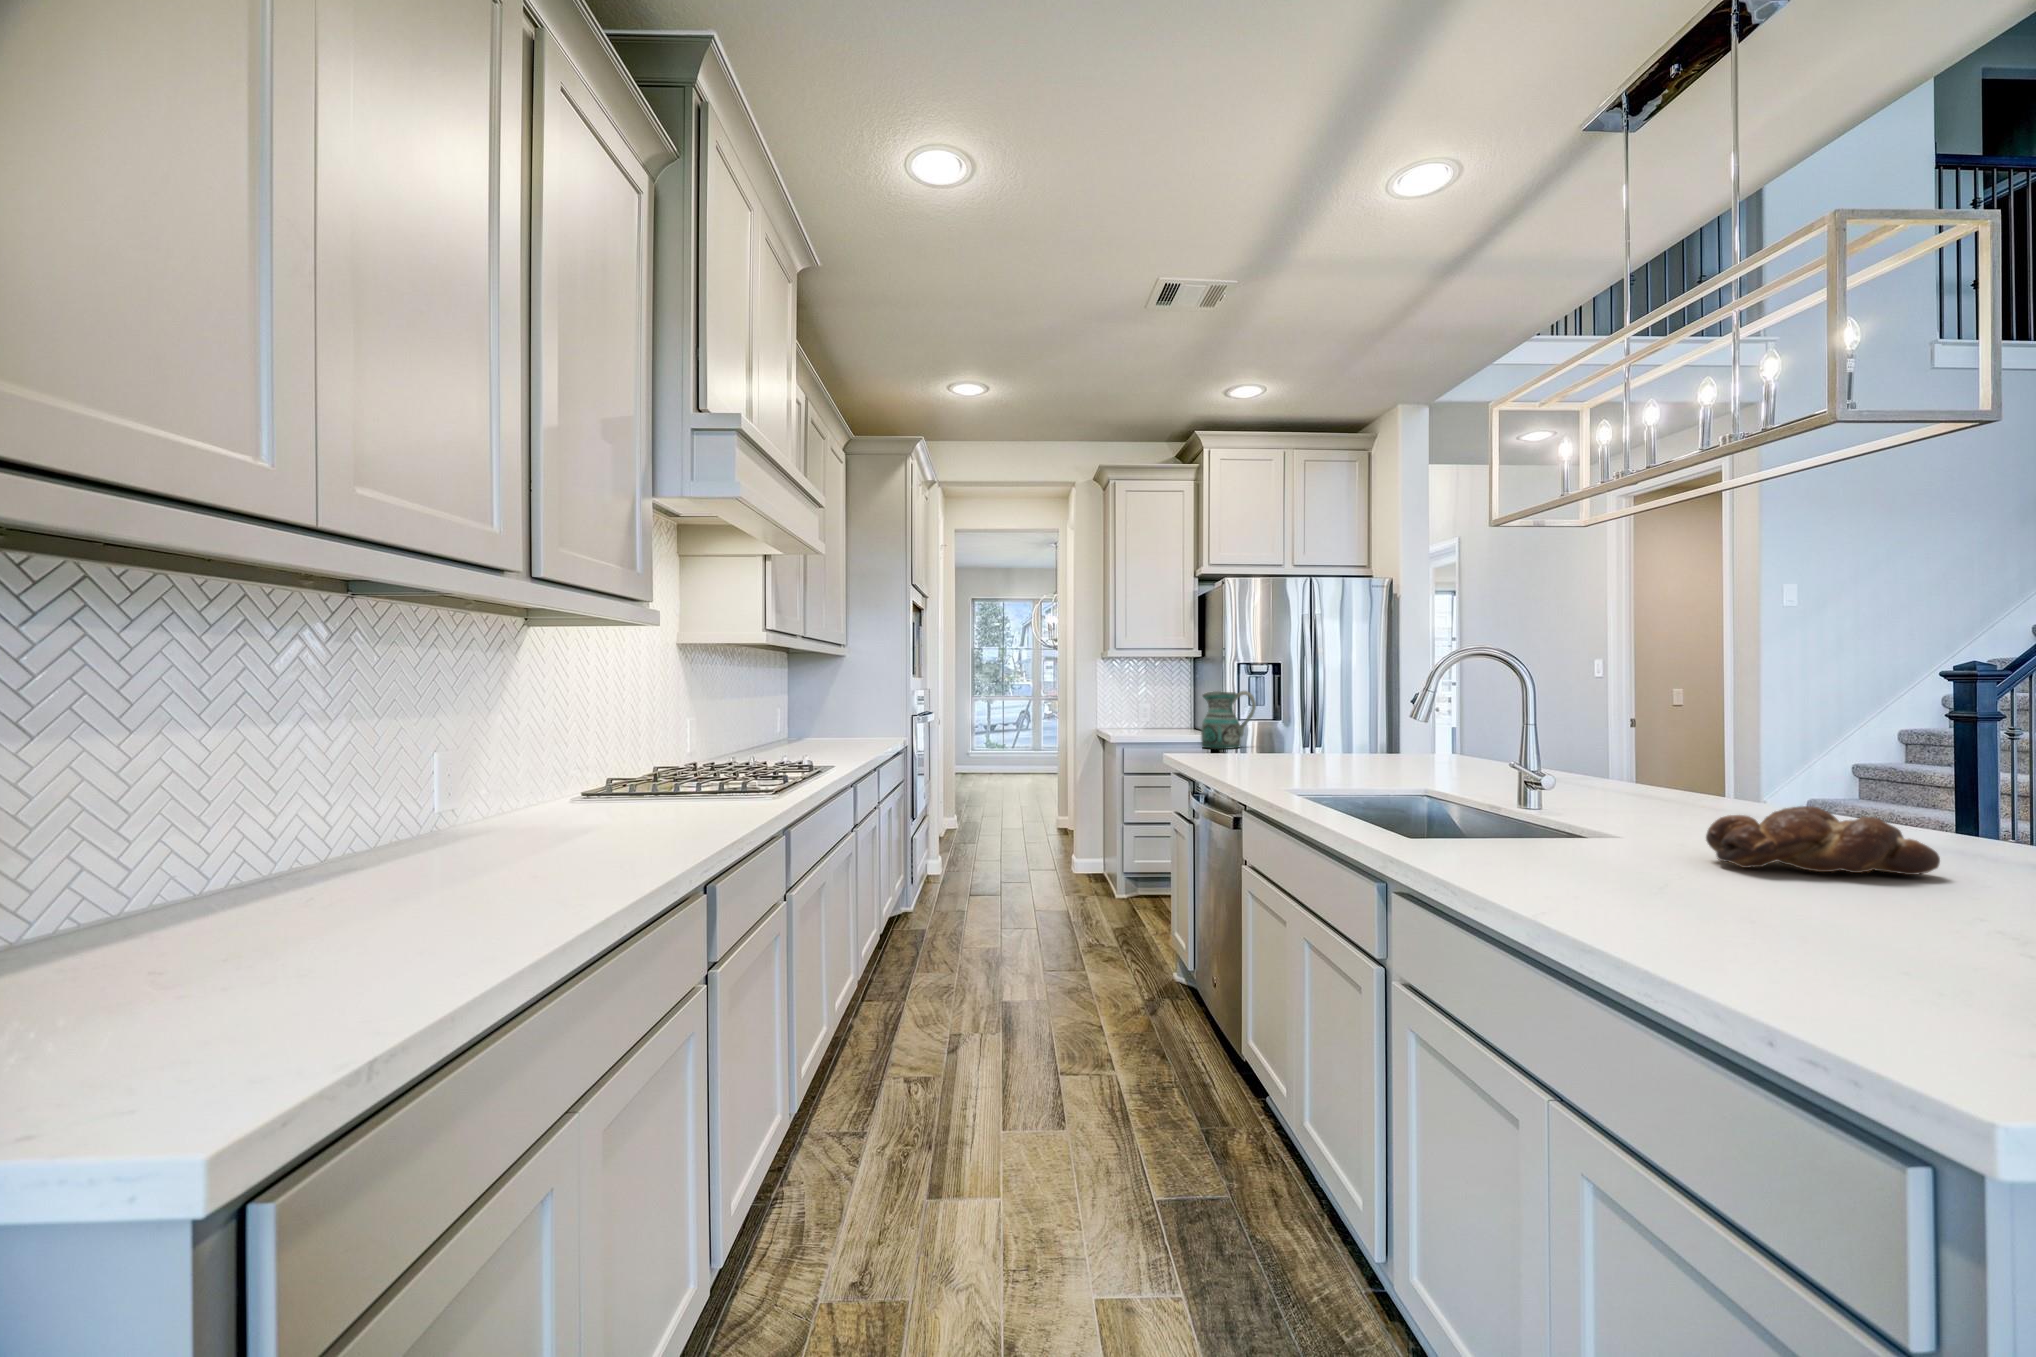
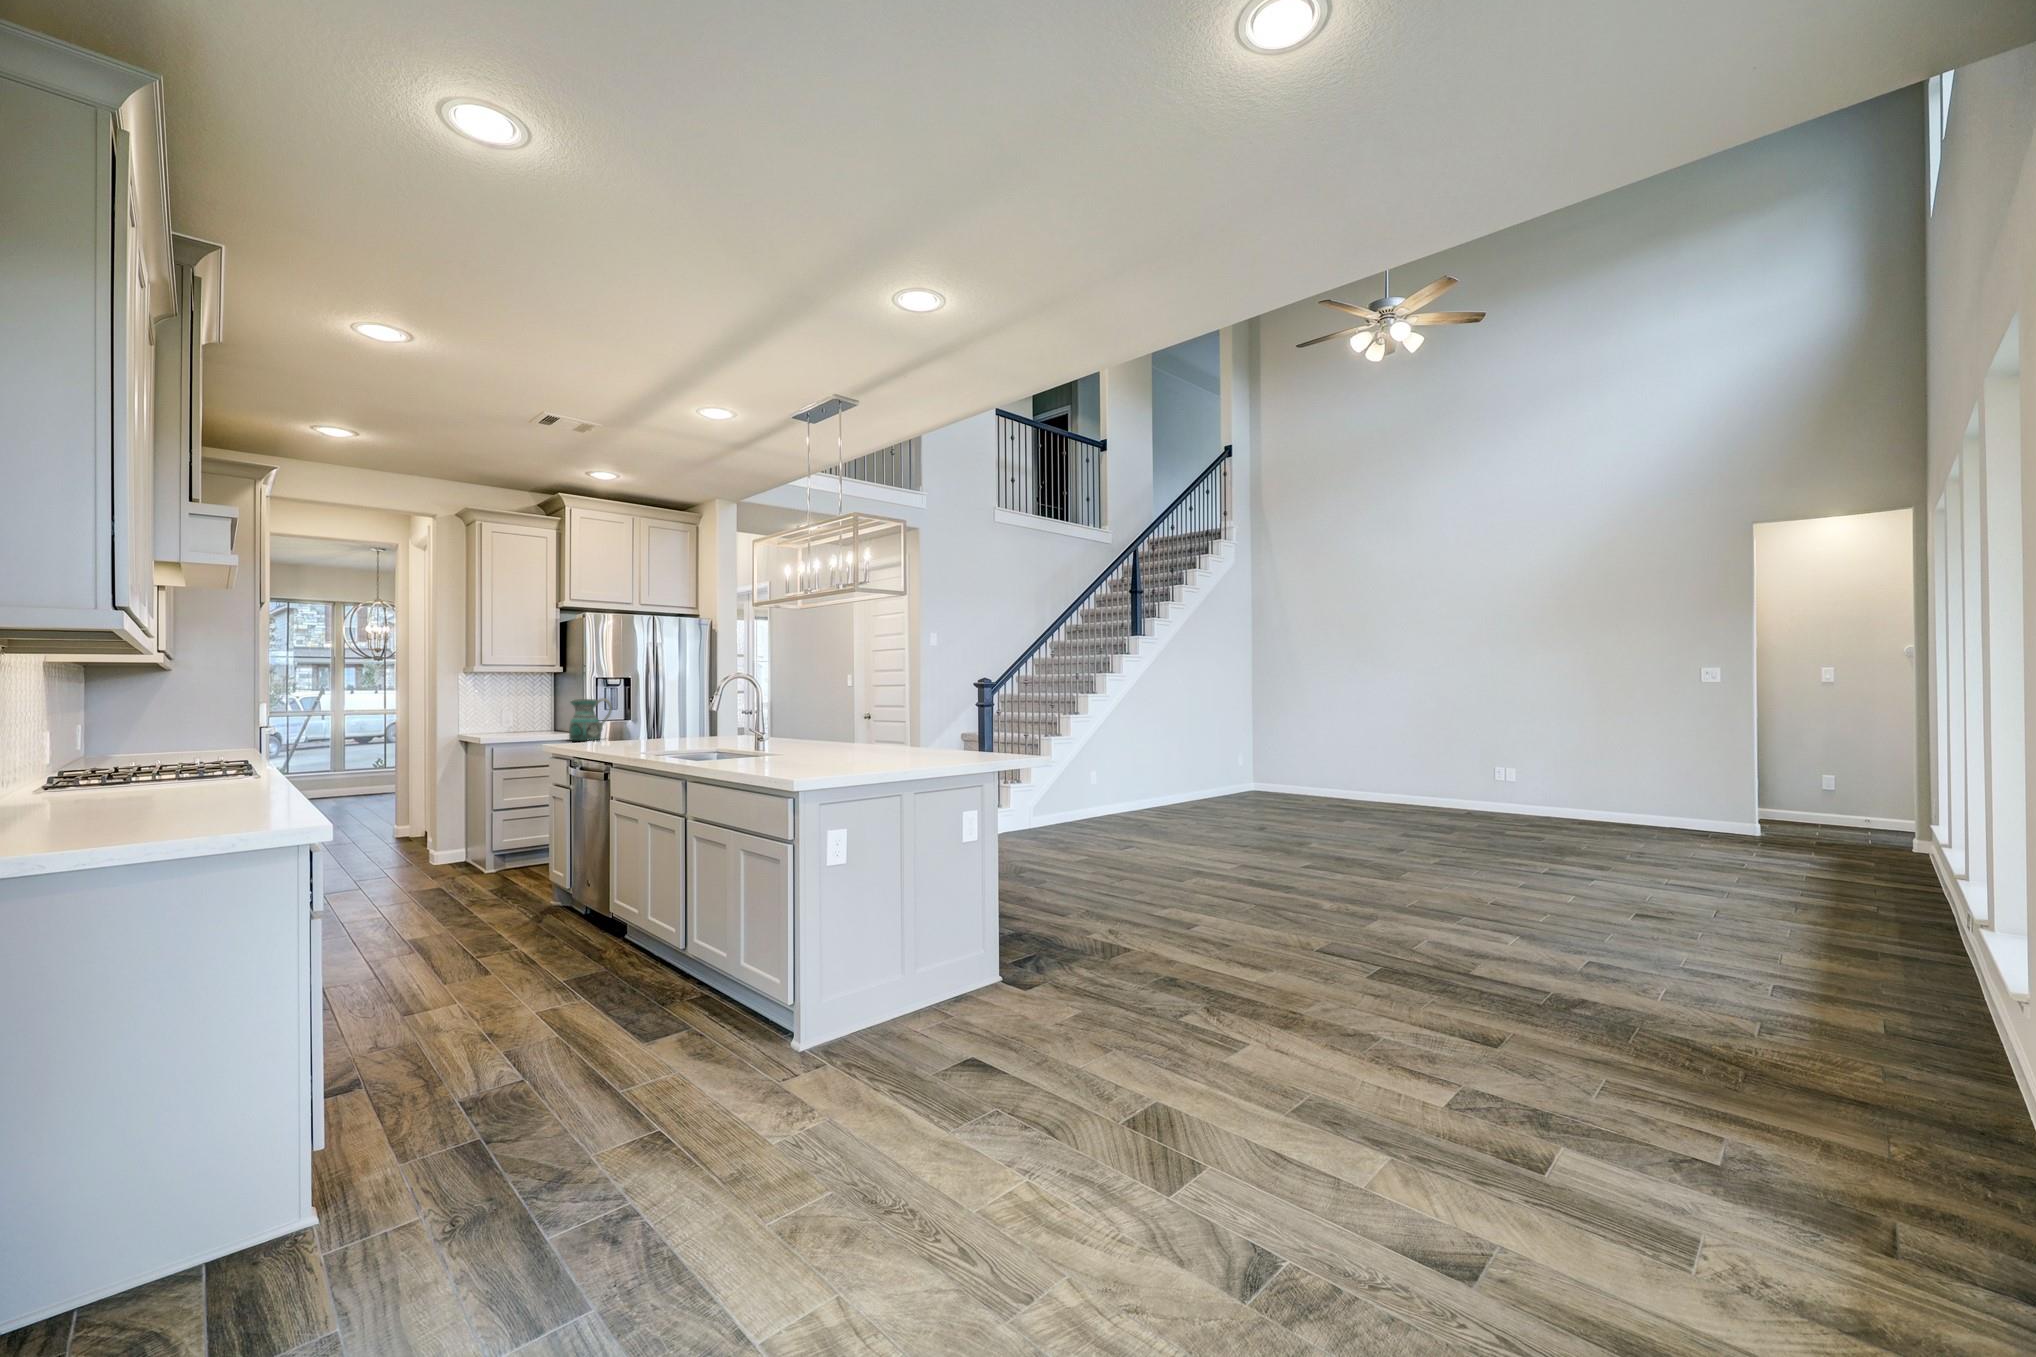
bread loaf: present [1706,806,1940,875] -> none [809,734,873,758]

